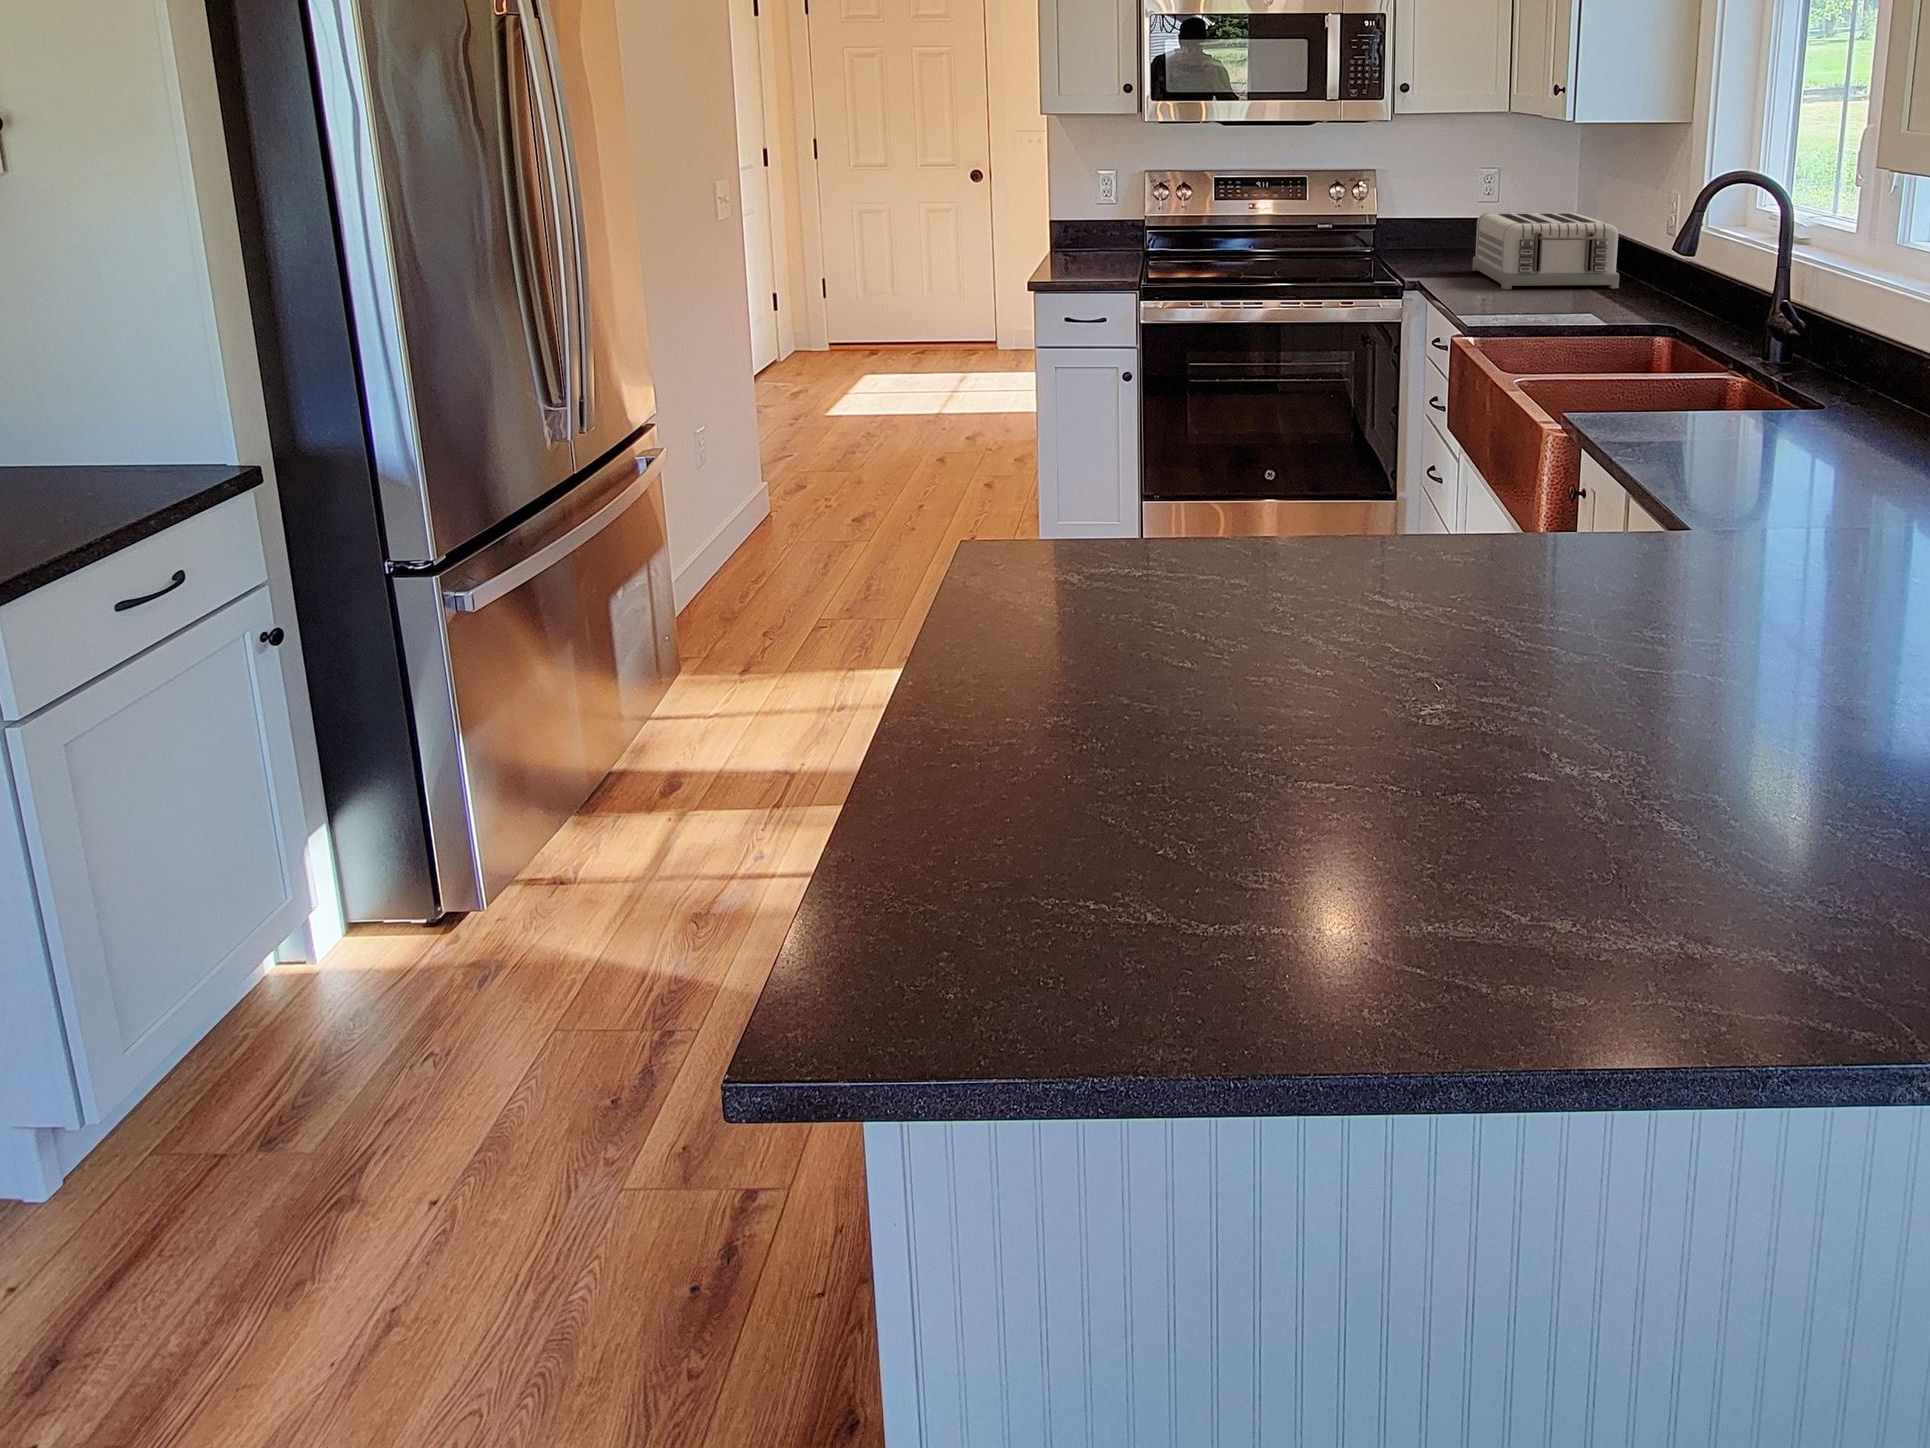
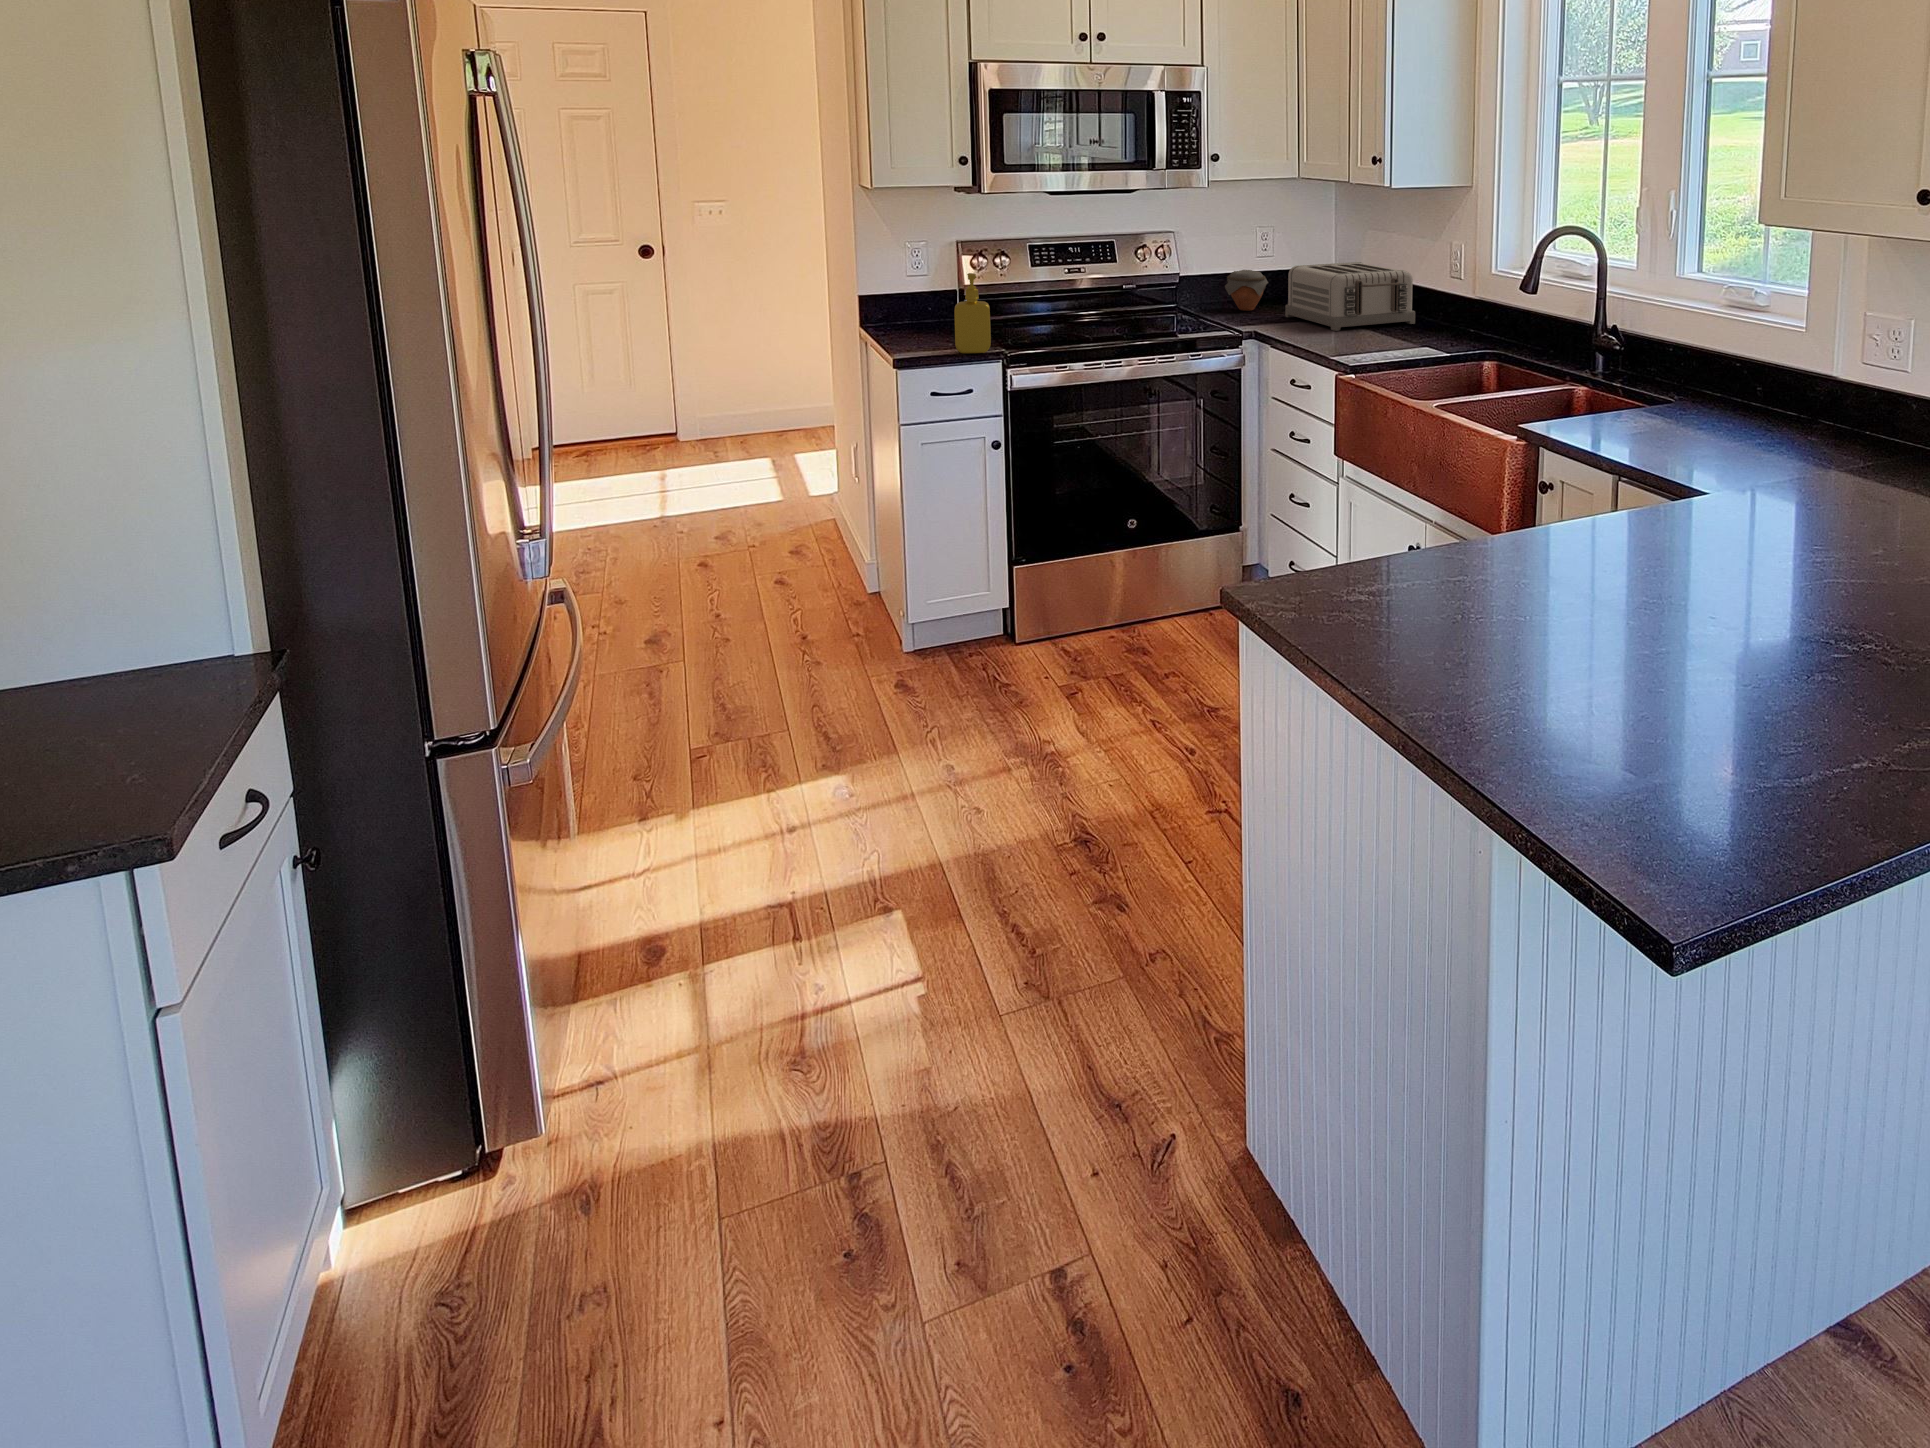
soap dispenser: none [1078,203,1116,284] -> present [954,273,991,354]
jar: none [1416,215,1469,261] -> present [1225,270,1268,310]

